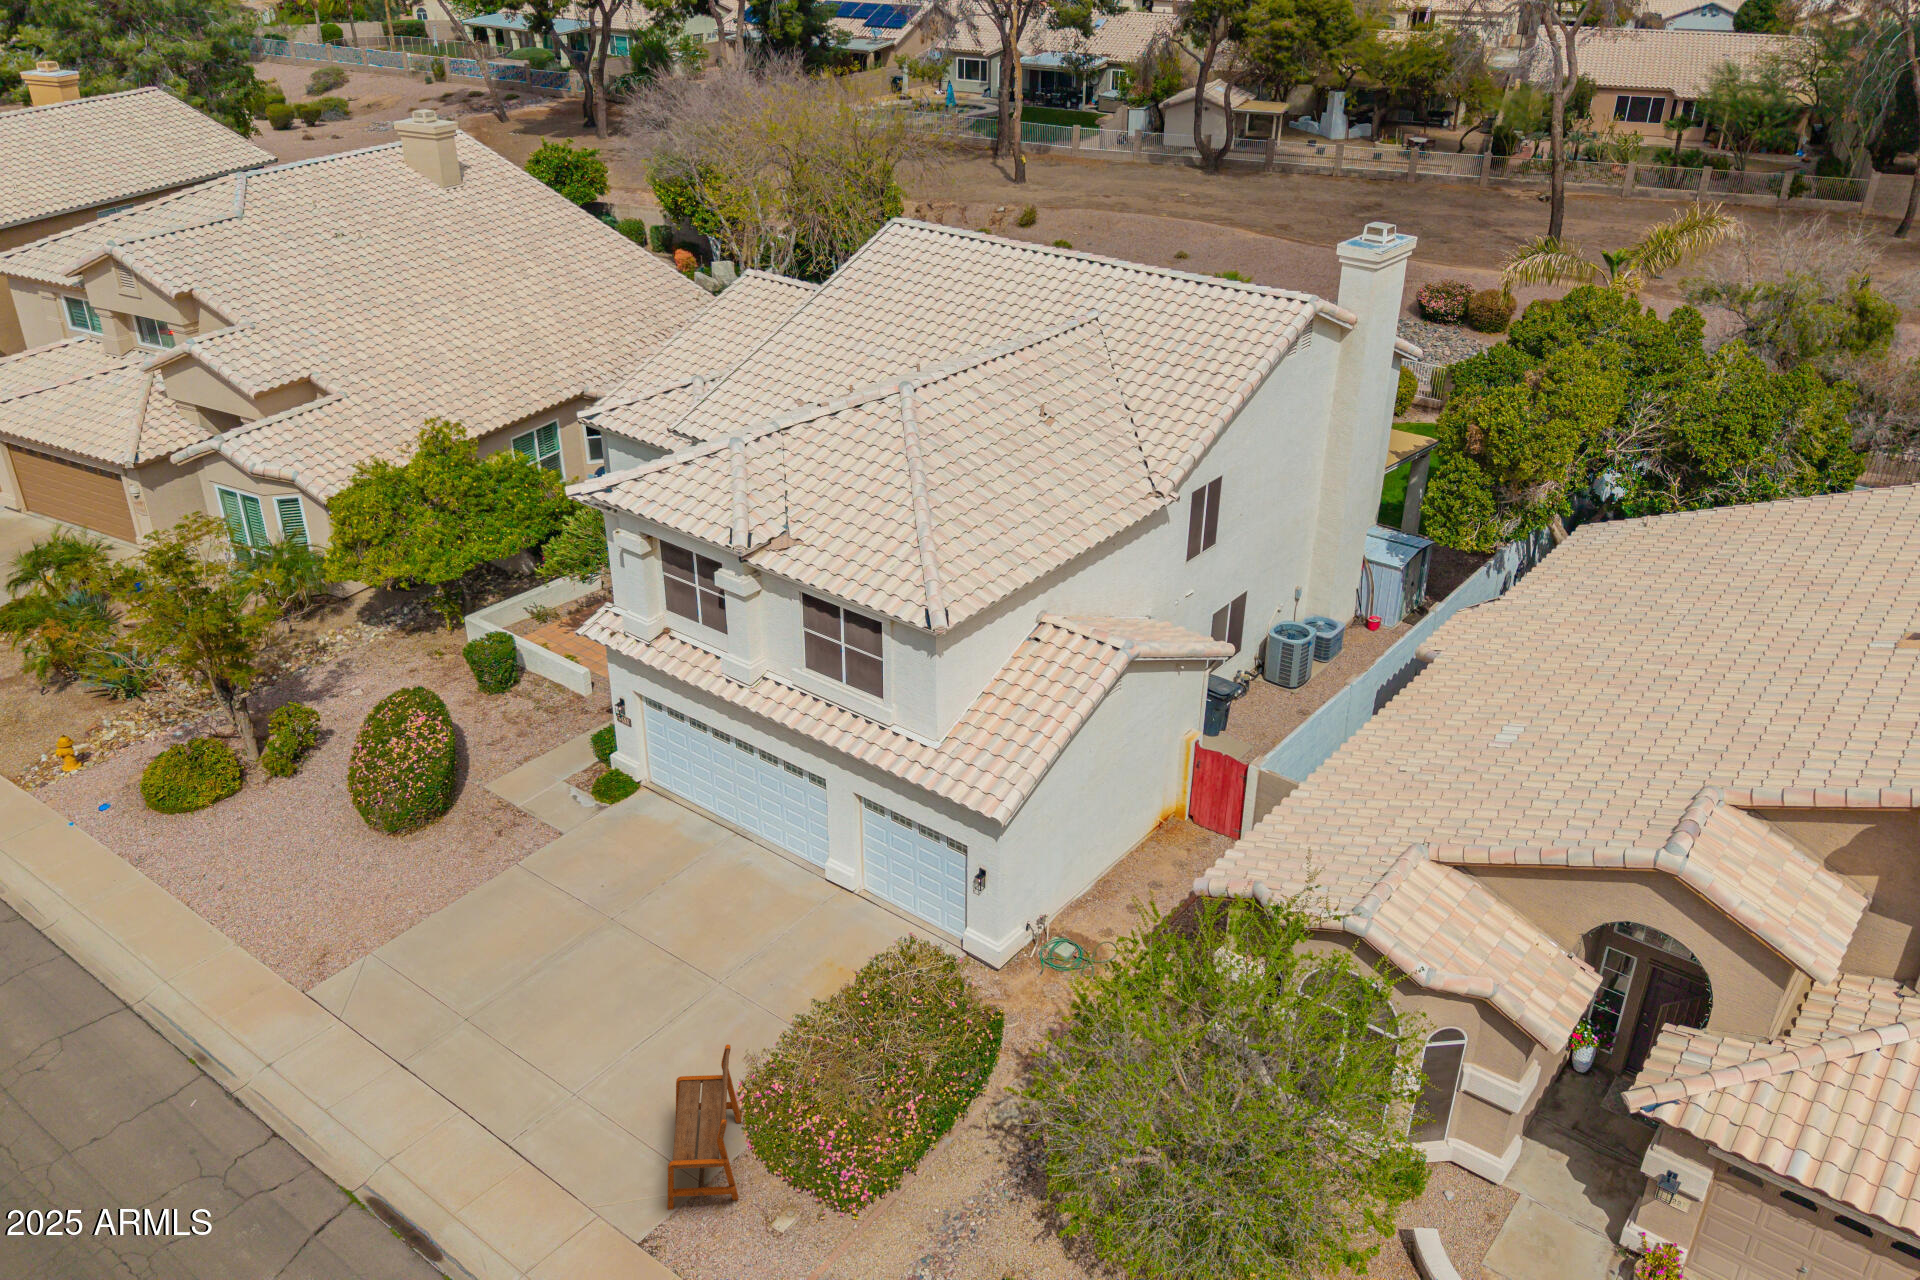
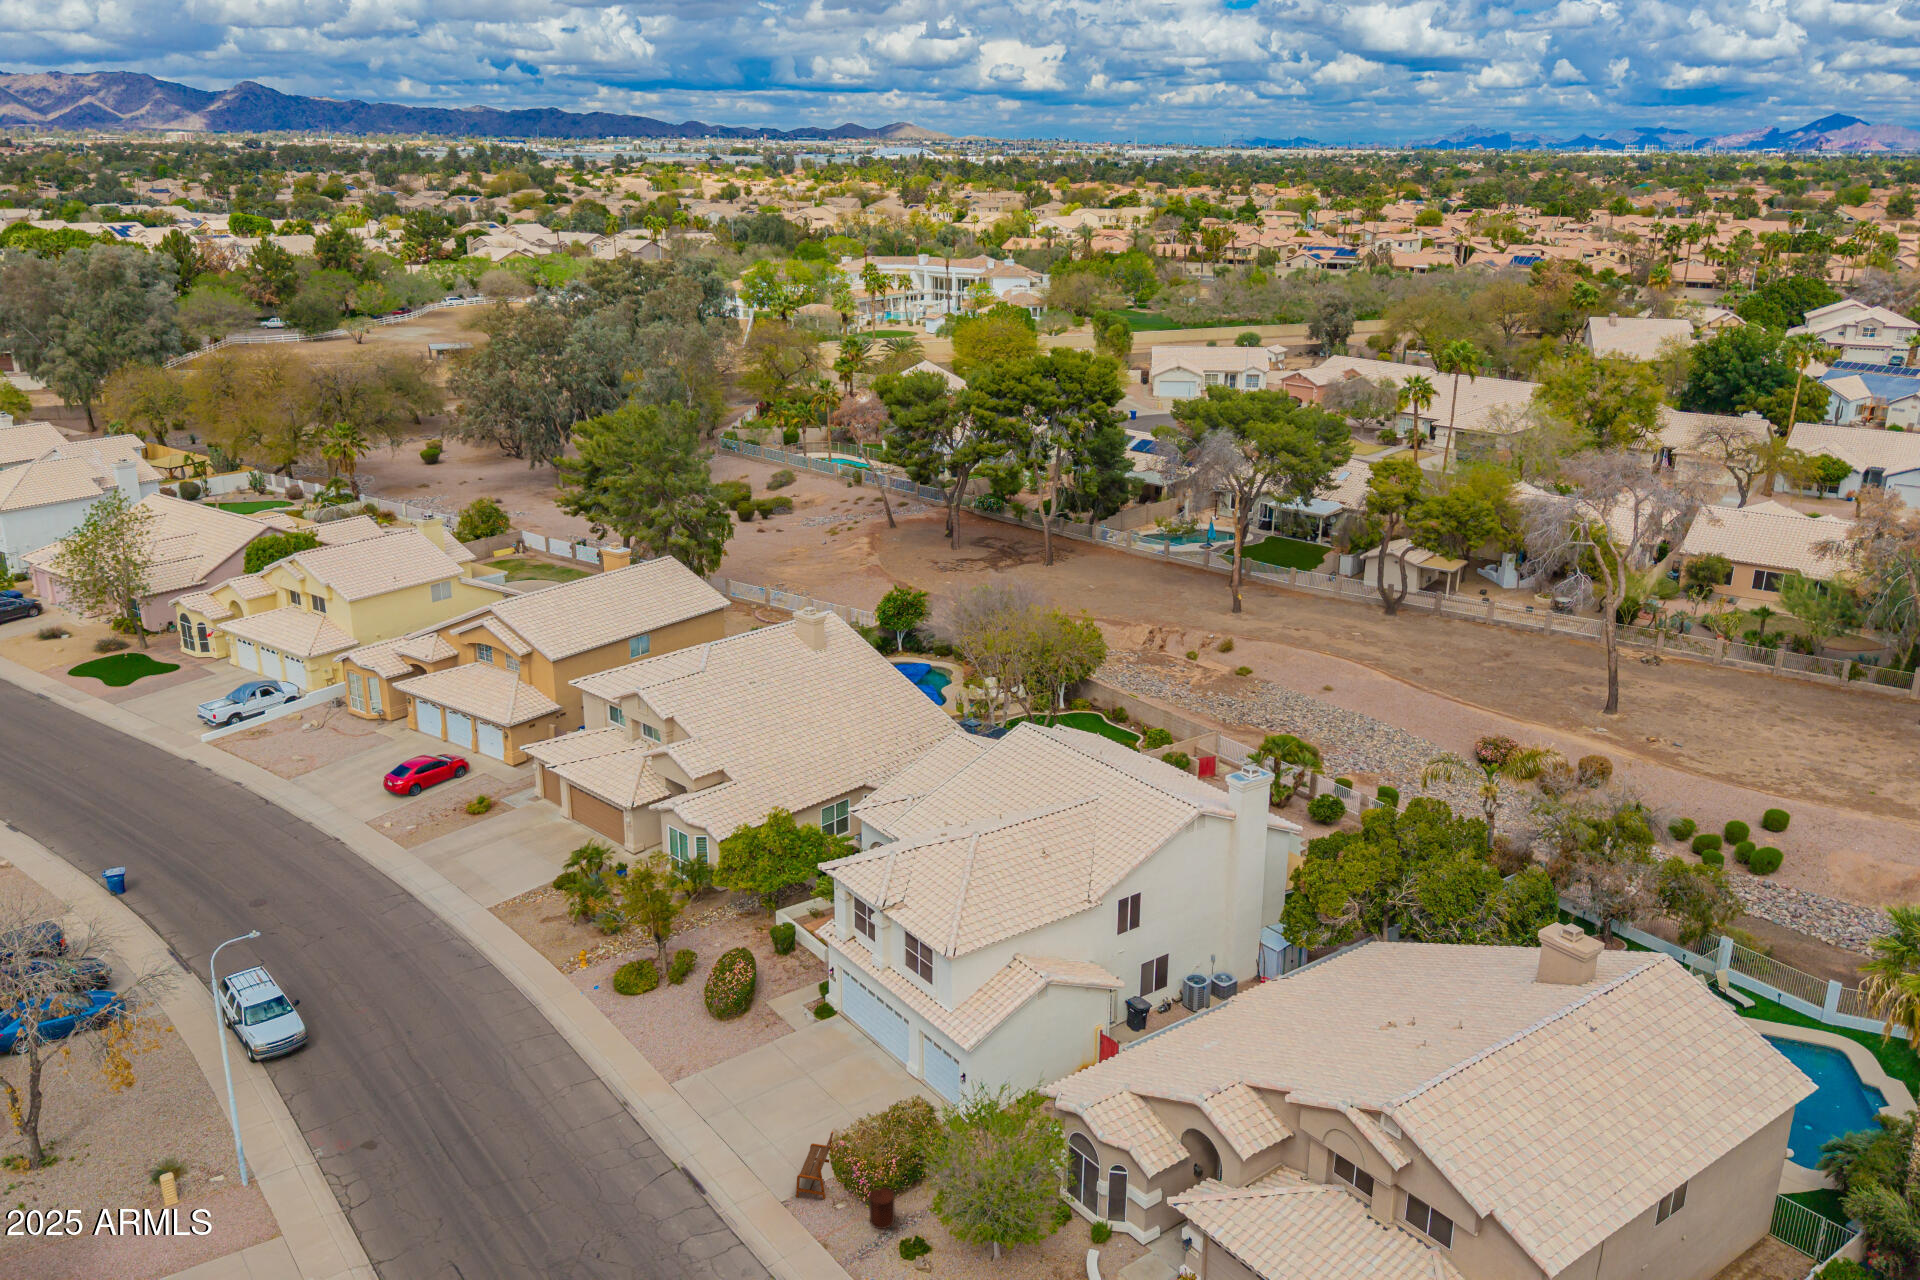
trash can: none [857,1152,917,1249] -> present [869,1187,895,1229]

